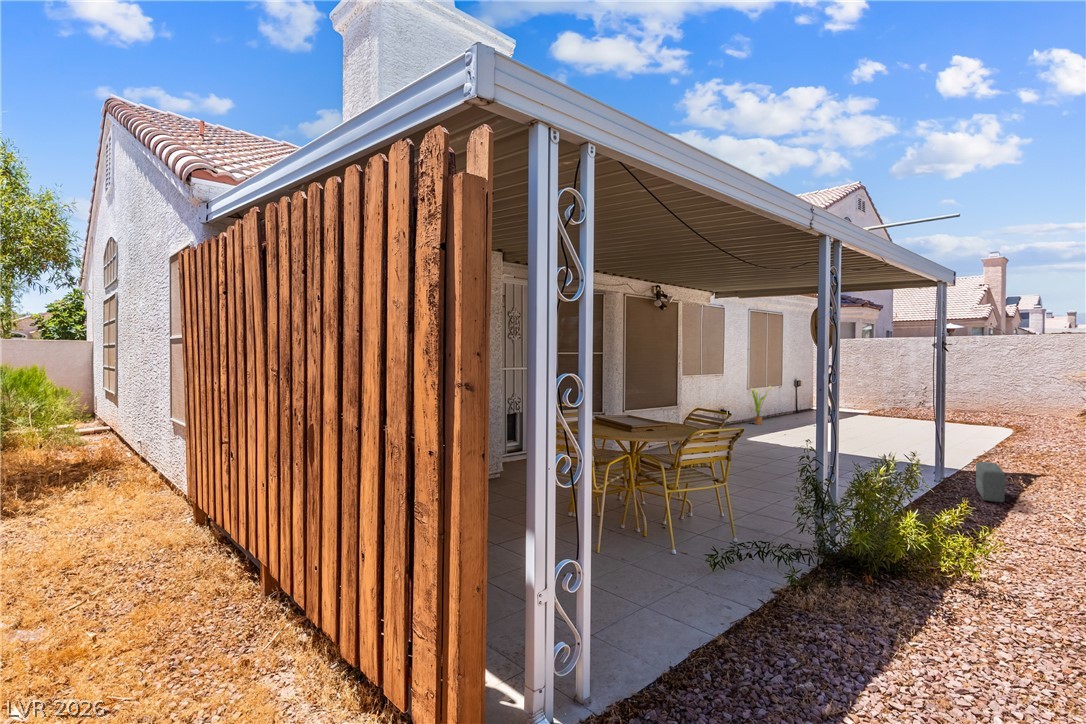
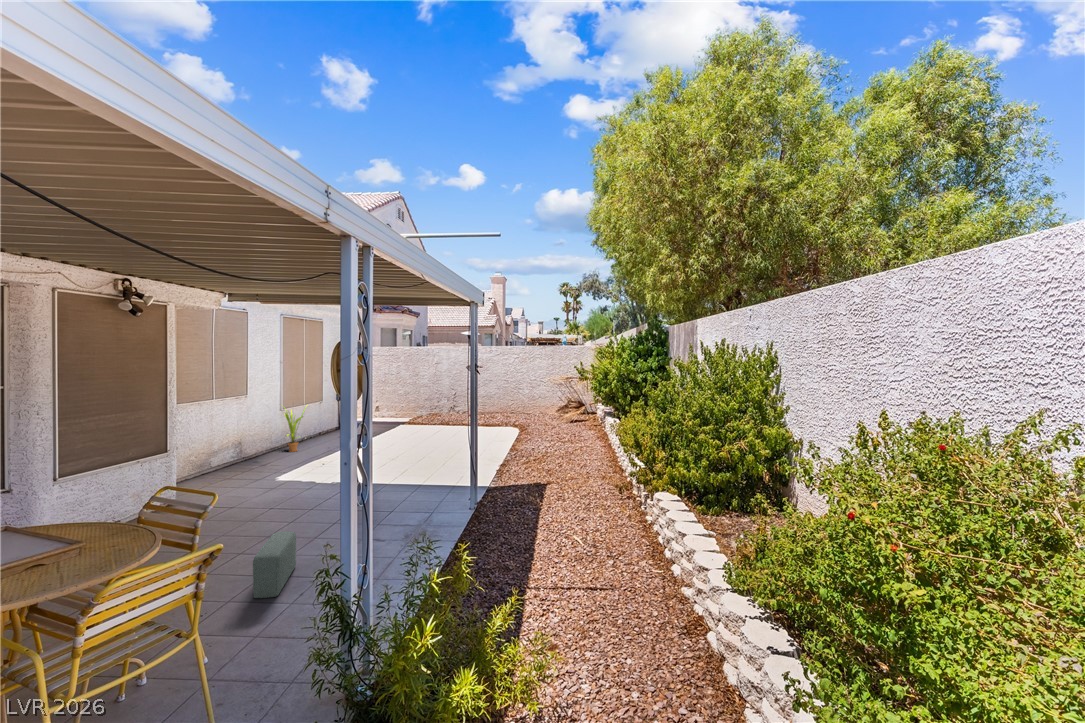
pouf: present [976,462,1005,502] -> present [253,532,296,598]

